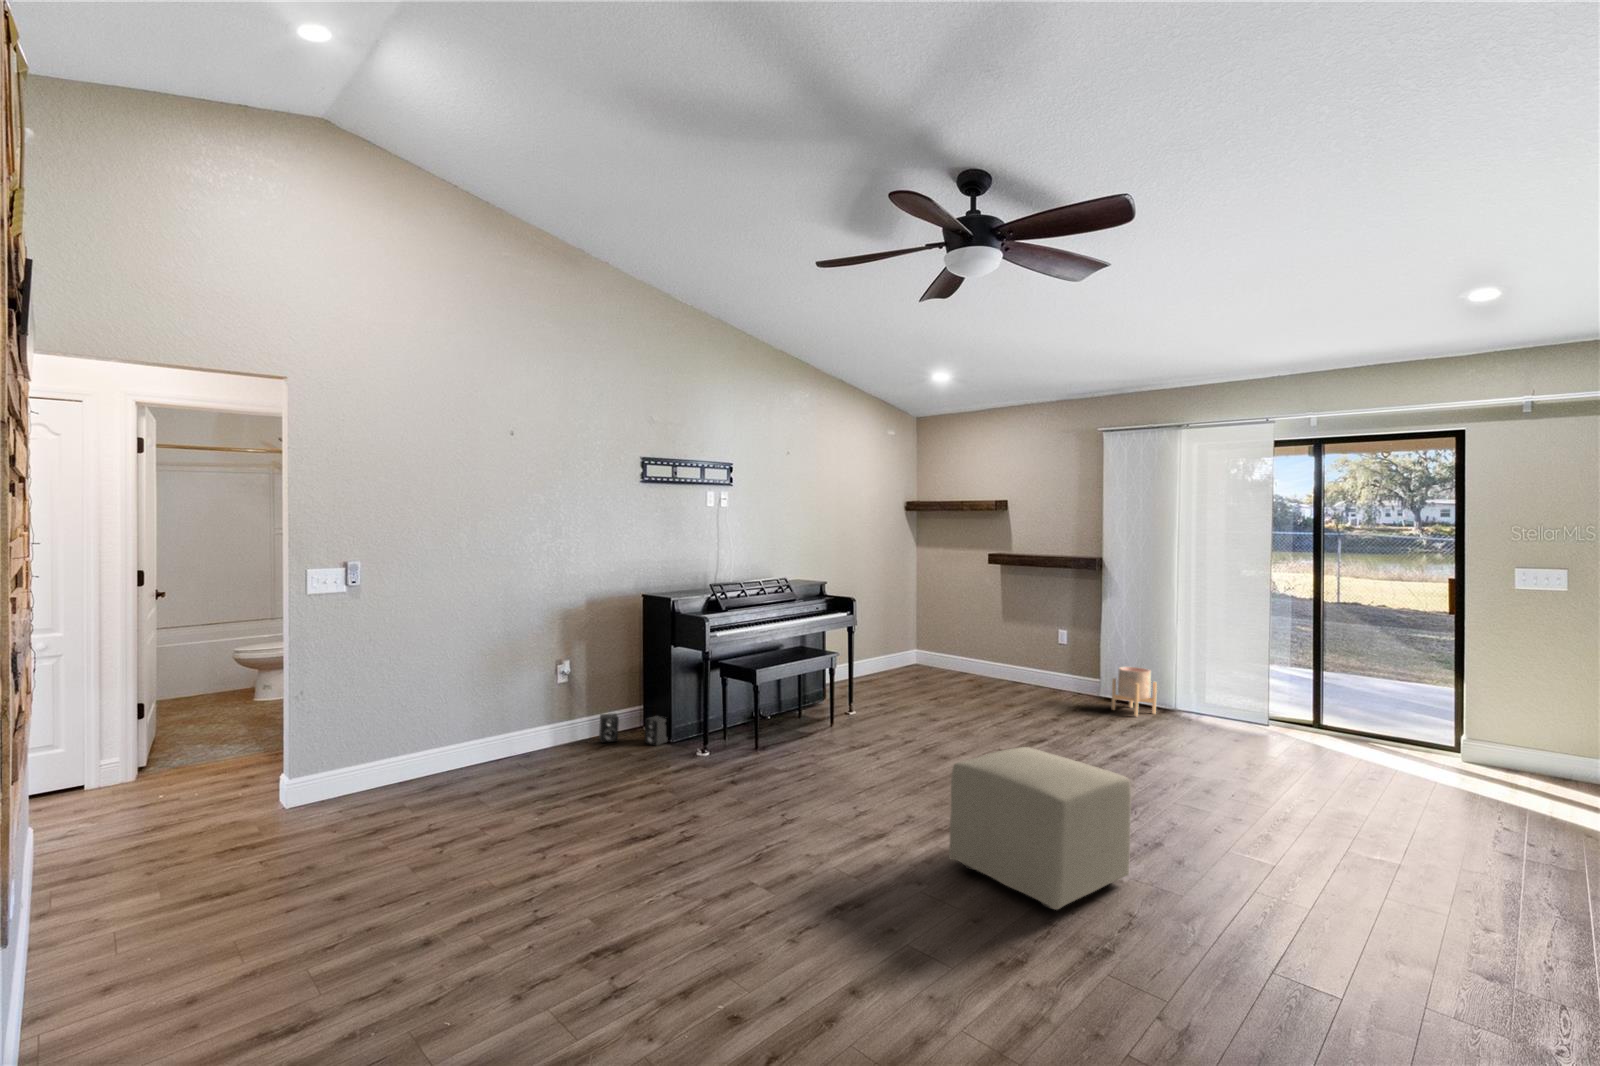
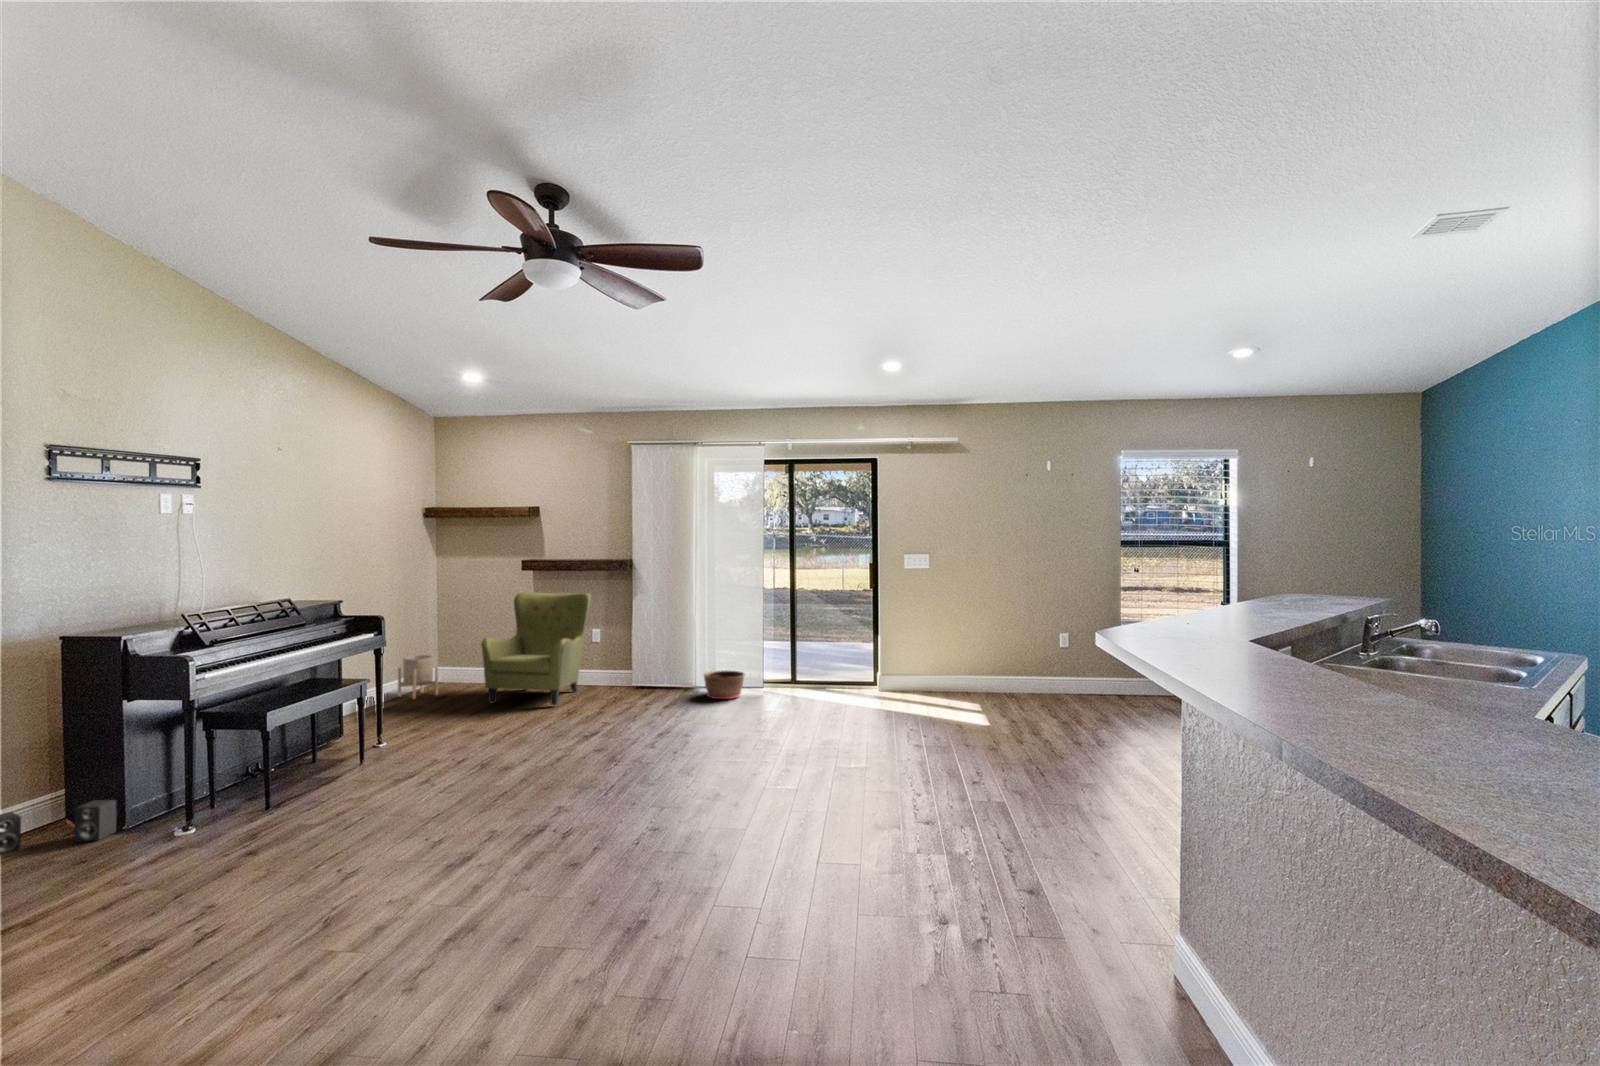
armchair: none [945,587,1055,703] -> present [481,592,591,705]
planter: present [1112,667,1157,716] -> present [398,655,438,699]
basket: none [1183,693,1240,730] -> present [704,671,745,699]
ottoman: present [949,747,1131,910] -> none [546,739,698,872]

